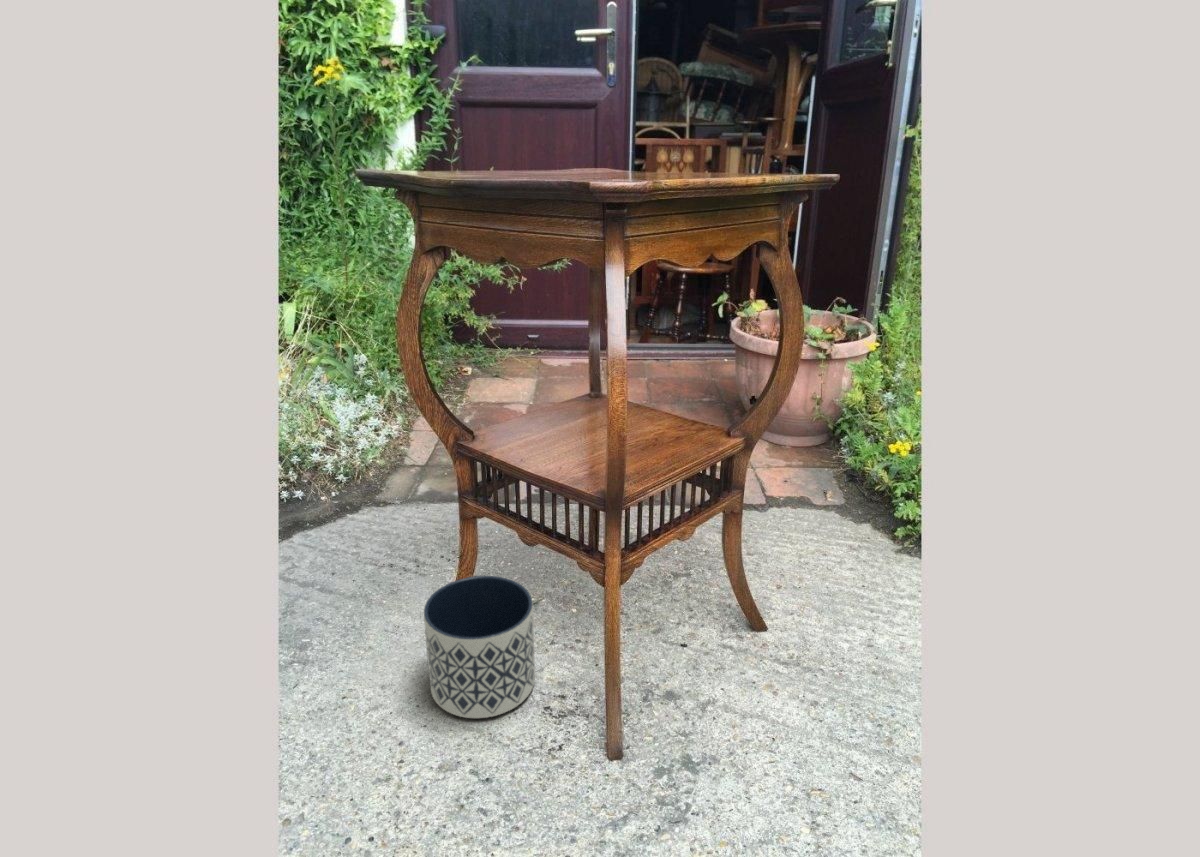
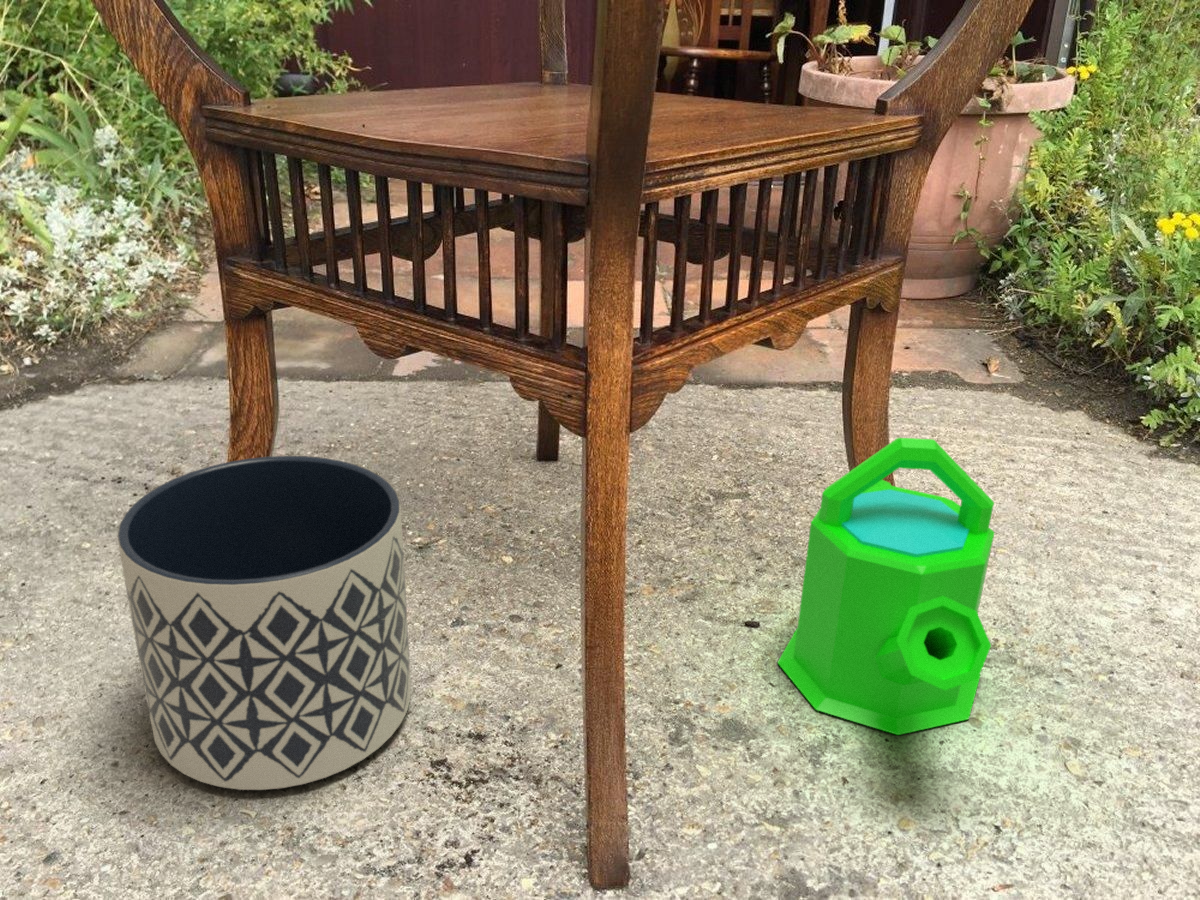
watering can: none [693,572,782,699] -> present [778,438,994,735]

